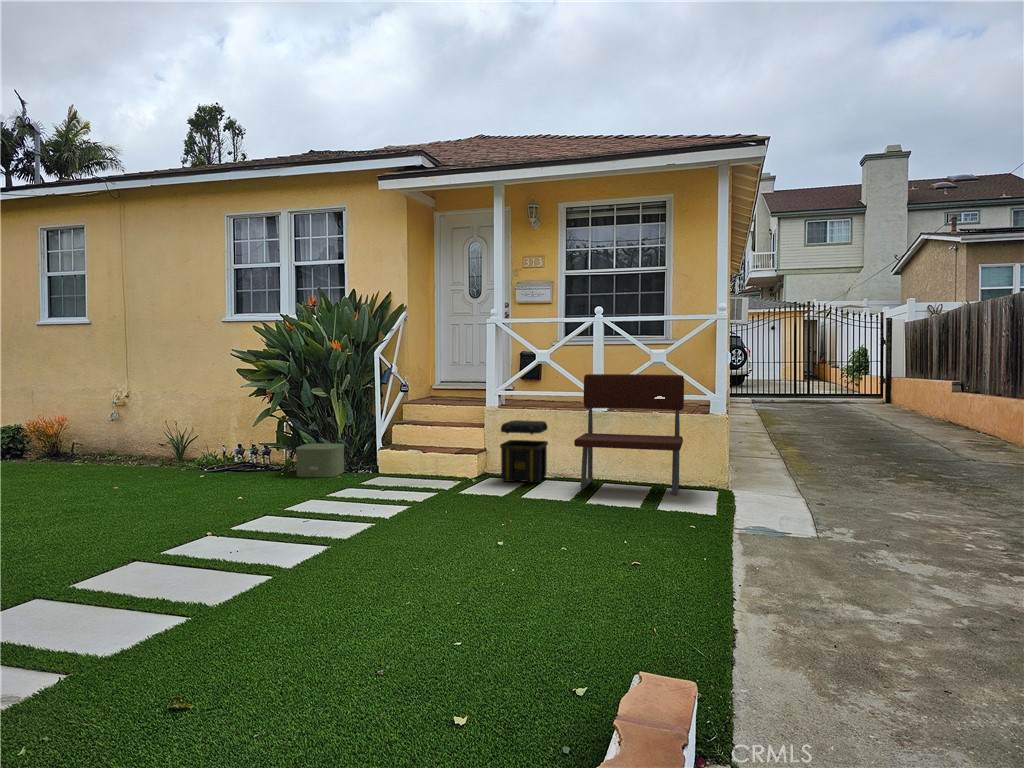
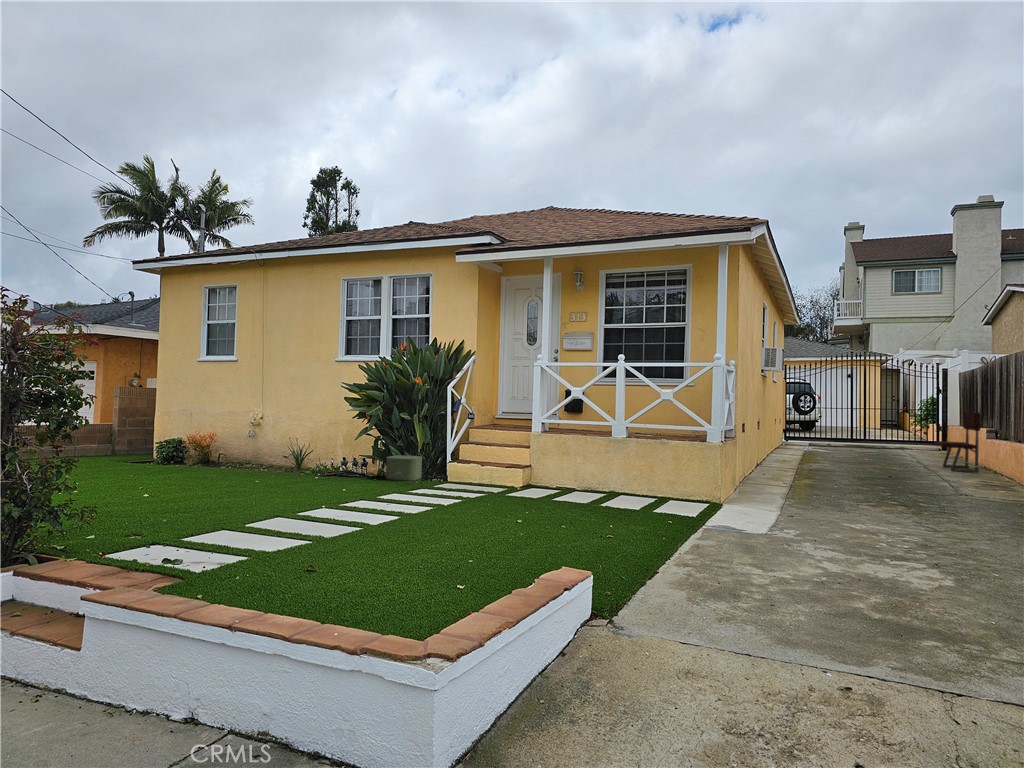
bench: present [574,374,684,495] -> present [934,412,981,472]
toolbox: present [500,420,548,483] -> none [538,442,577,491]

